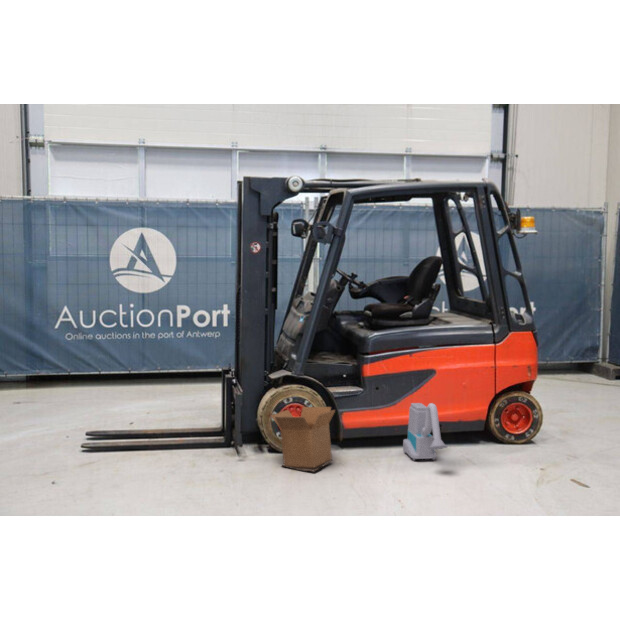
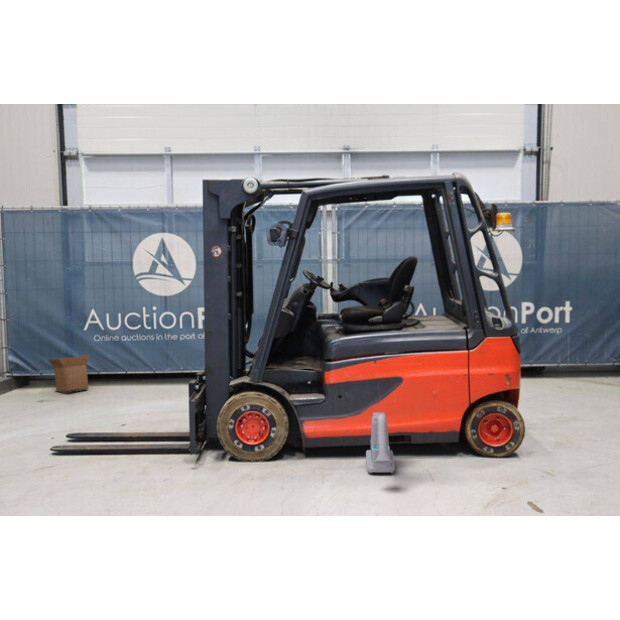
cardboard box: present [271,407,335,471] -> present [48,355,90,393]

